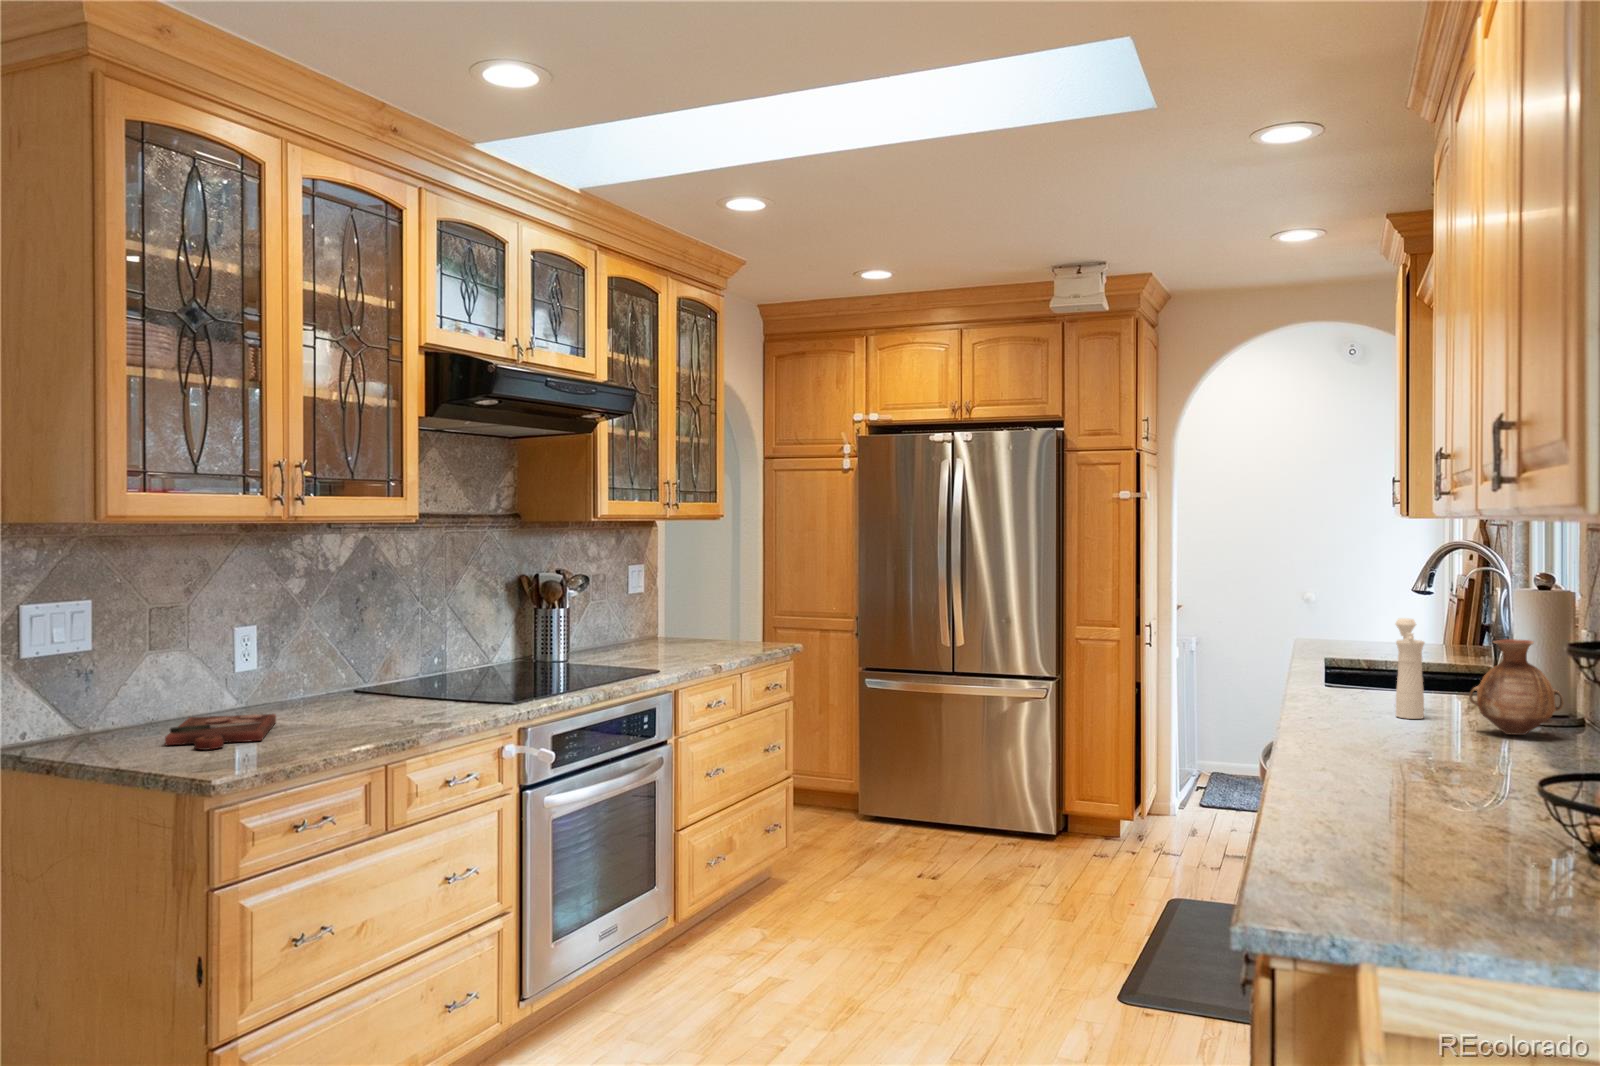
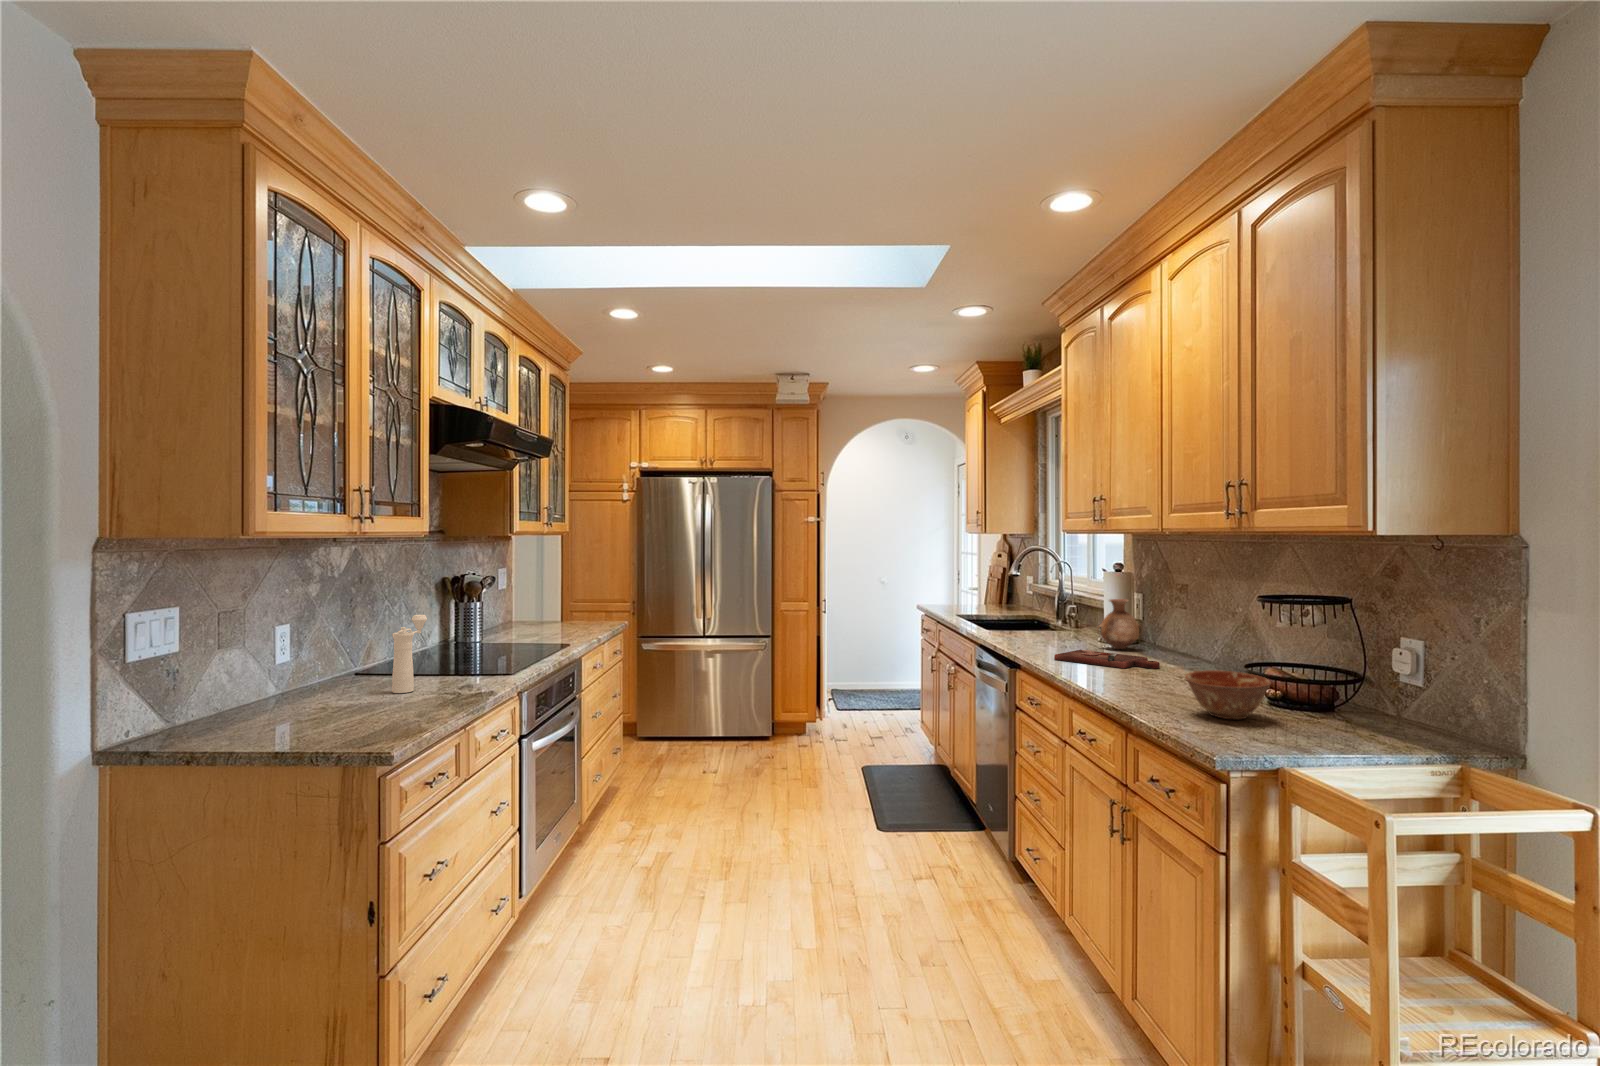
pepper mill: present [1396,618,1424,719] -> present [392,615,427,693]
cutting board: present [165,714,276,750] -> present [1054,650,1160,669]
ceramic bowl: none [1335,774,1497,871] -> present [1185,670,1271,719]

